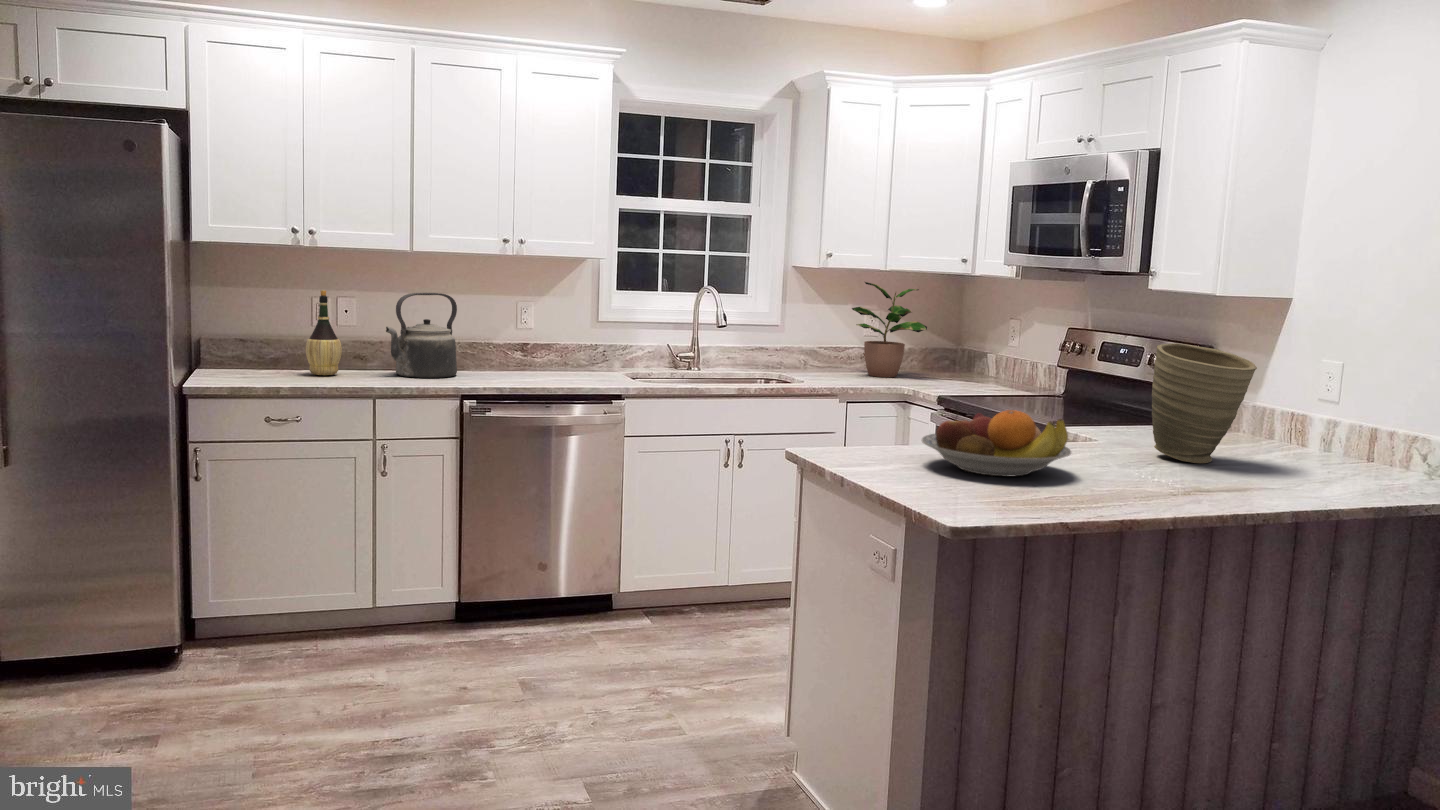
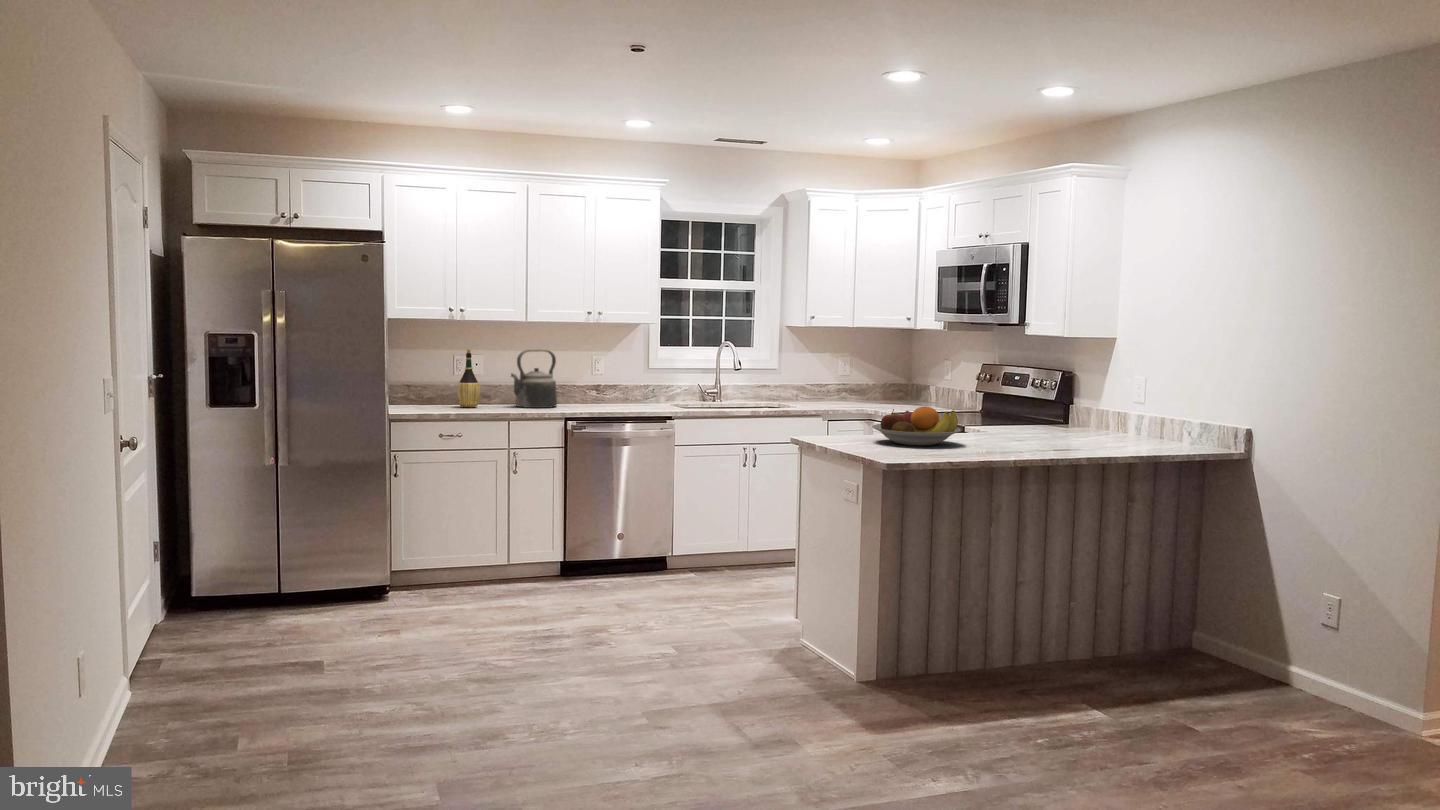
potted plant: present [852,282,927,377] -> none [829,336,884,404]
vase: present [1152,343,1257,463] -> none [1016,368,1076,440]

